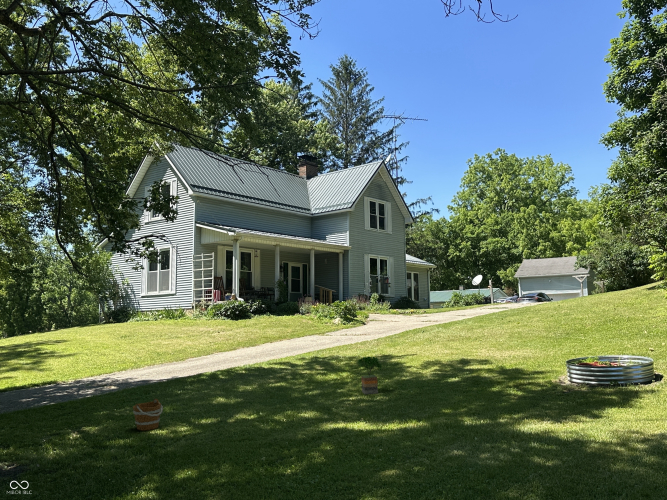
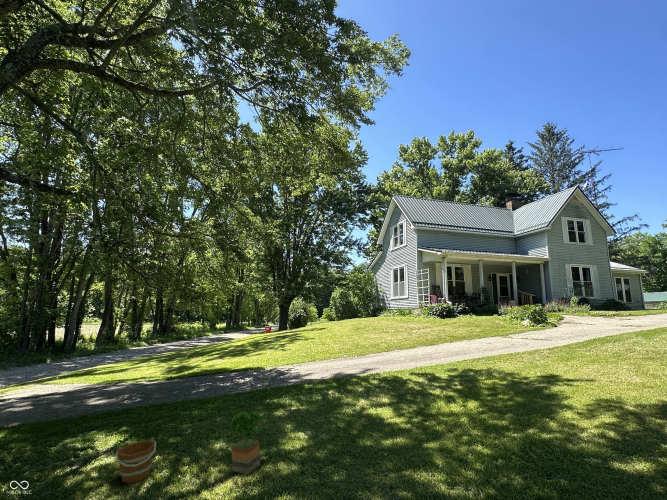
potted tree: present [358,356,382,394] -> present [230,412,264,474]

